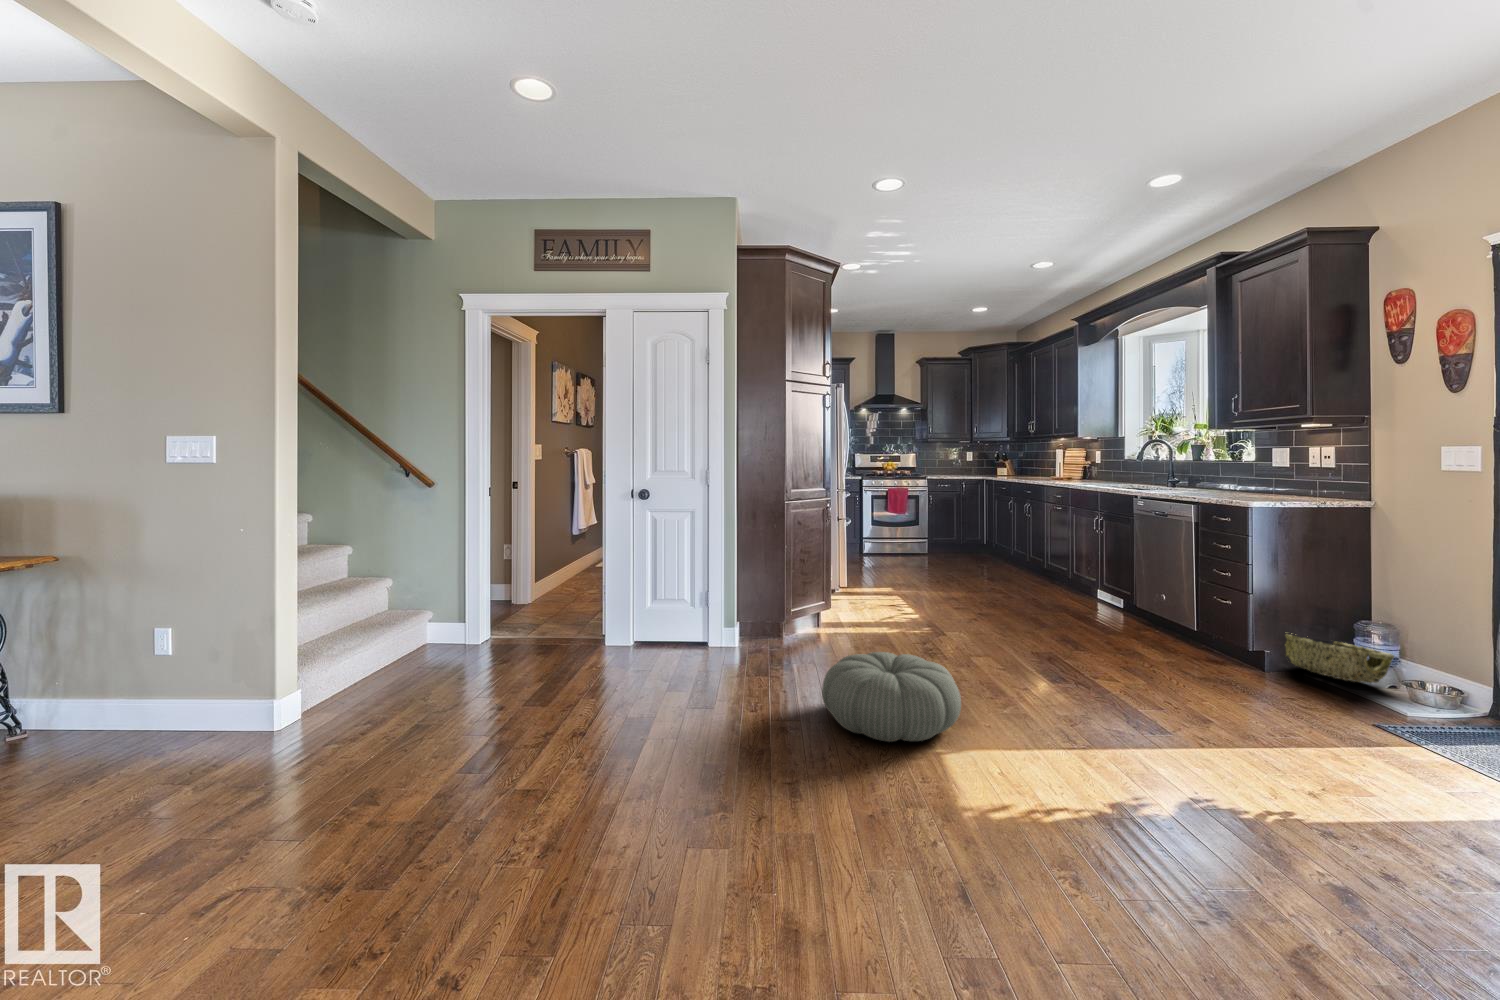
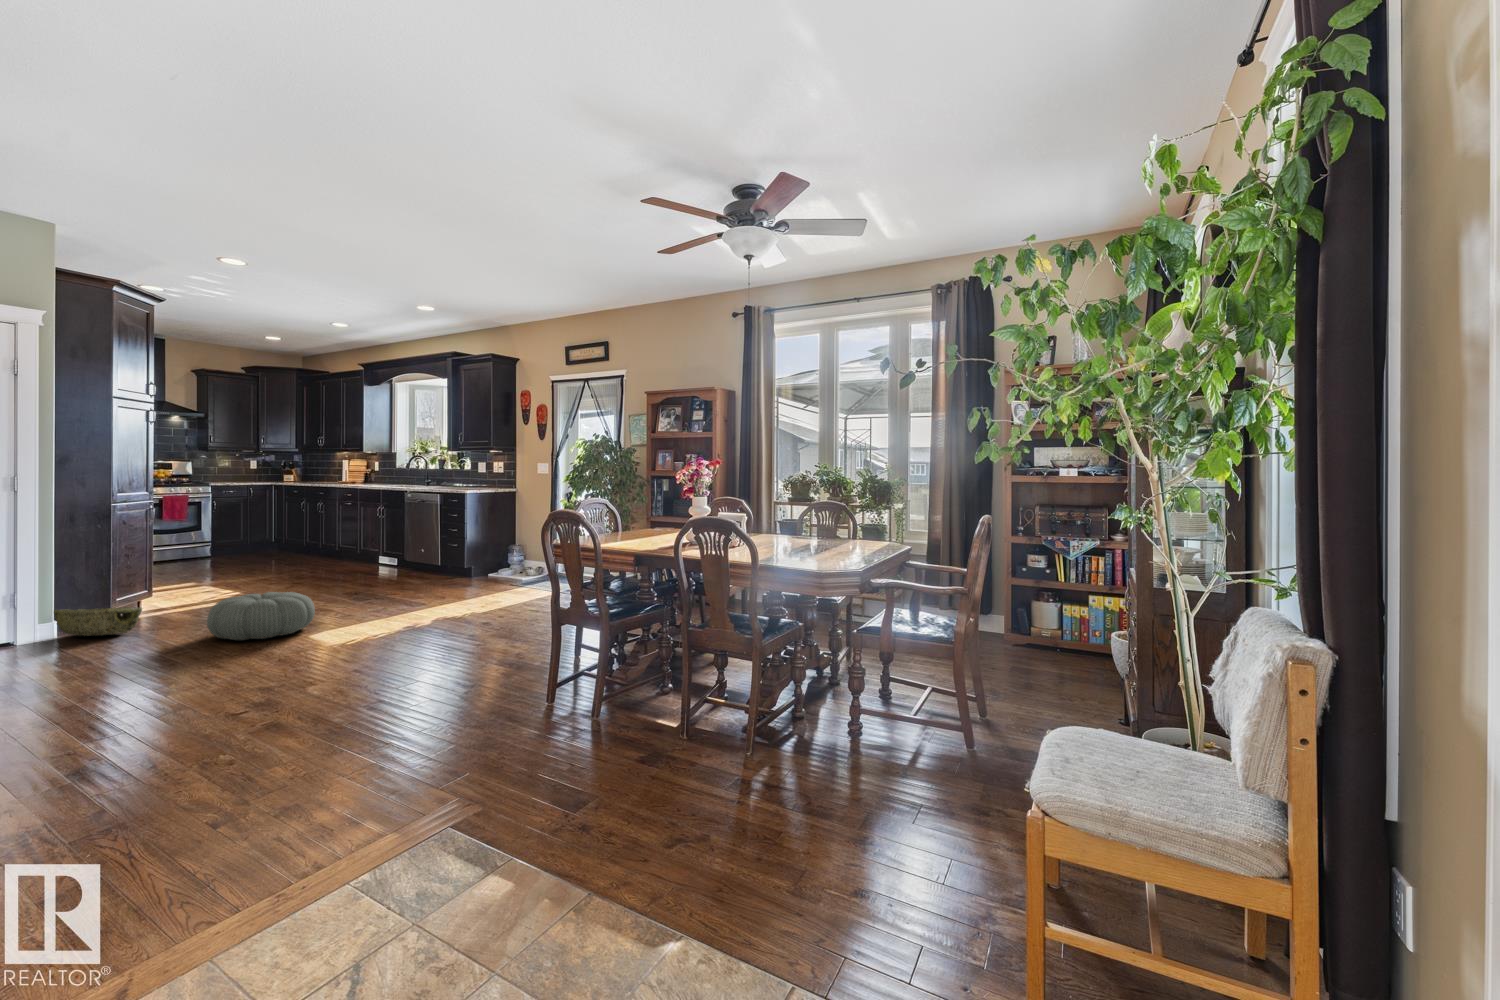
woven basket: present [1285,632,1394,683] -> present [54,607,142,636]

